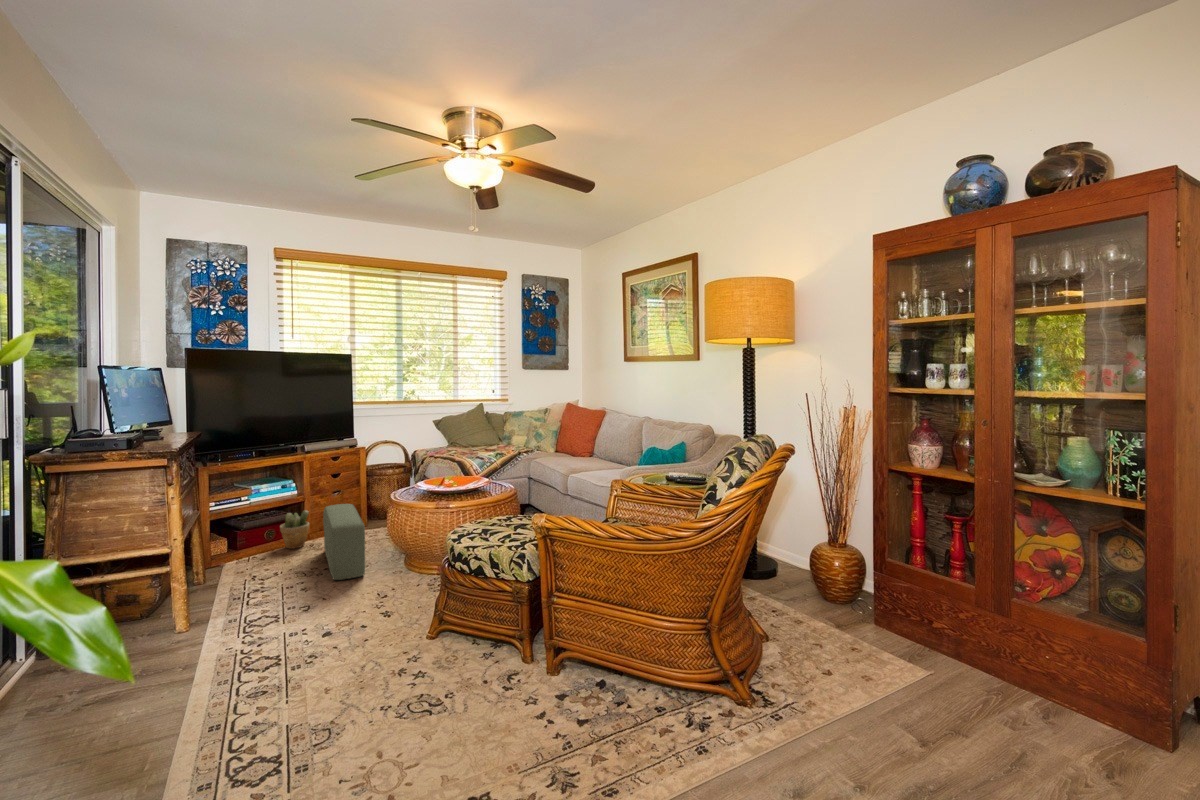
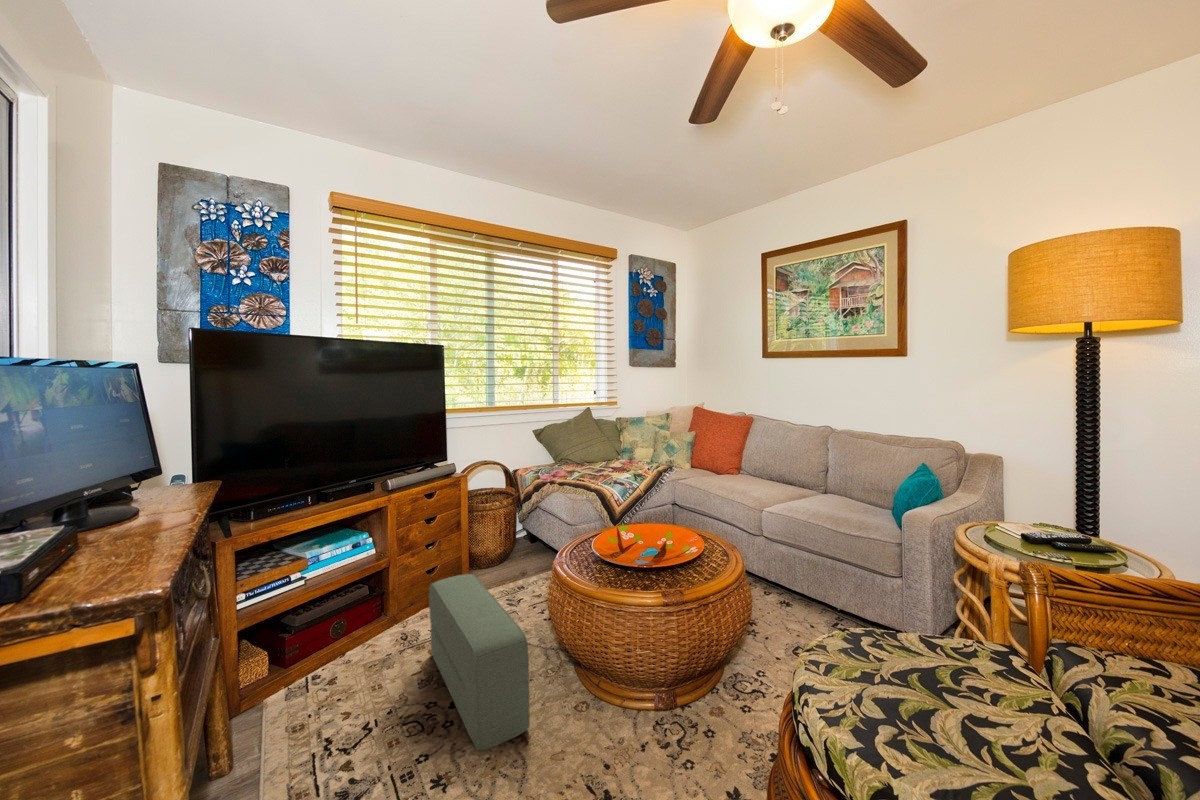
potted plant: present [280,510,309,549] -> none [354,585,401,652]

